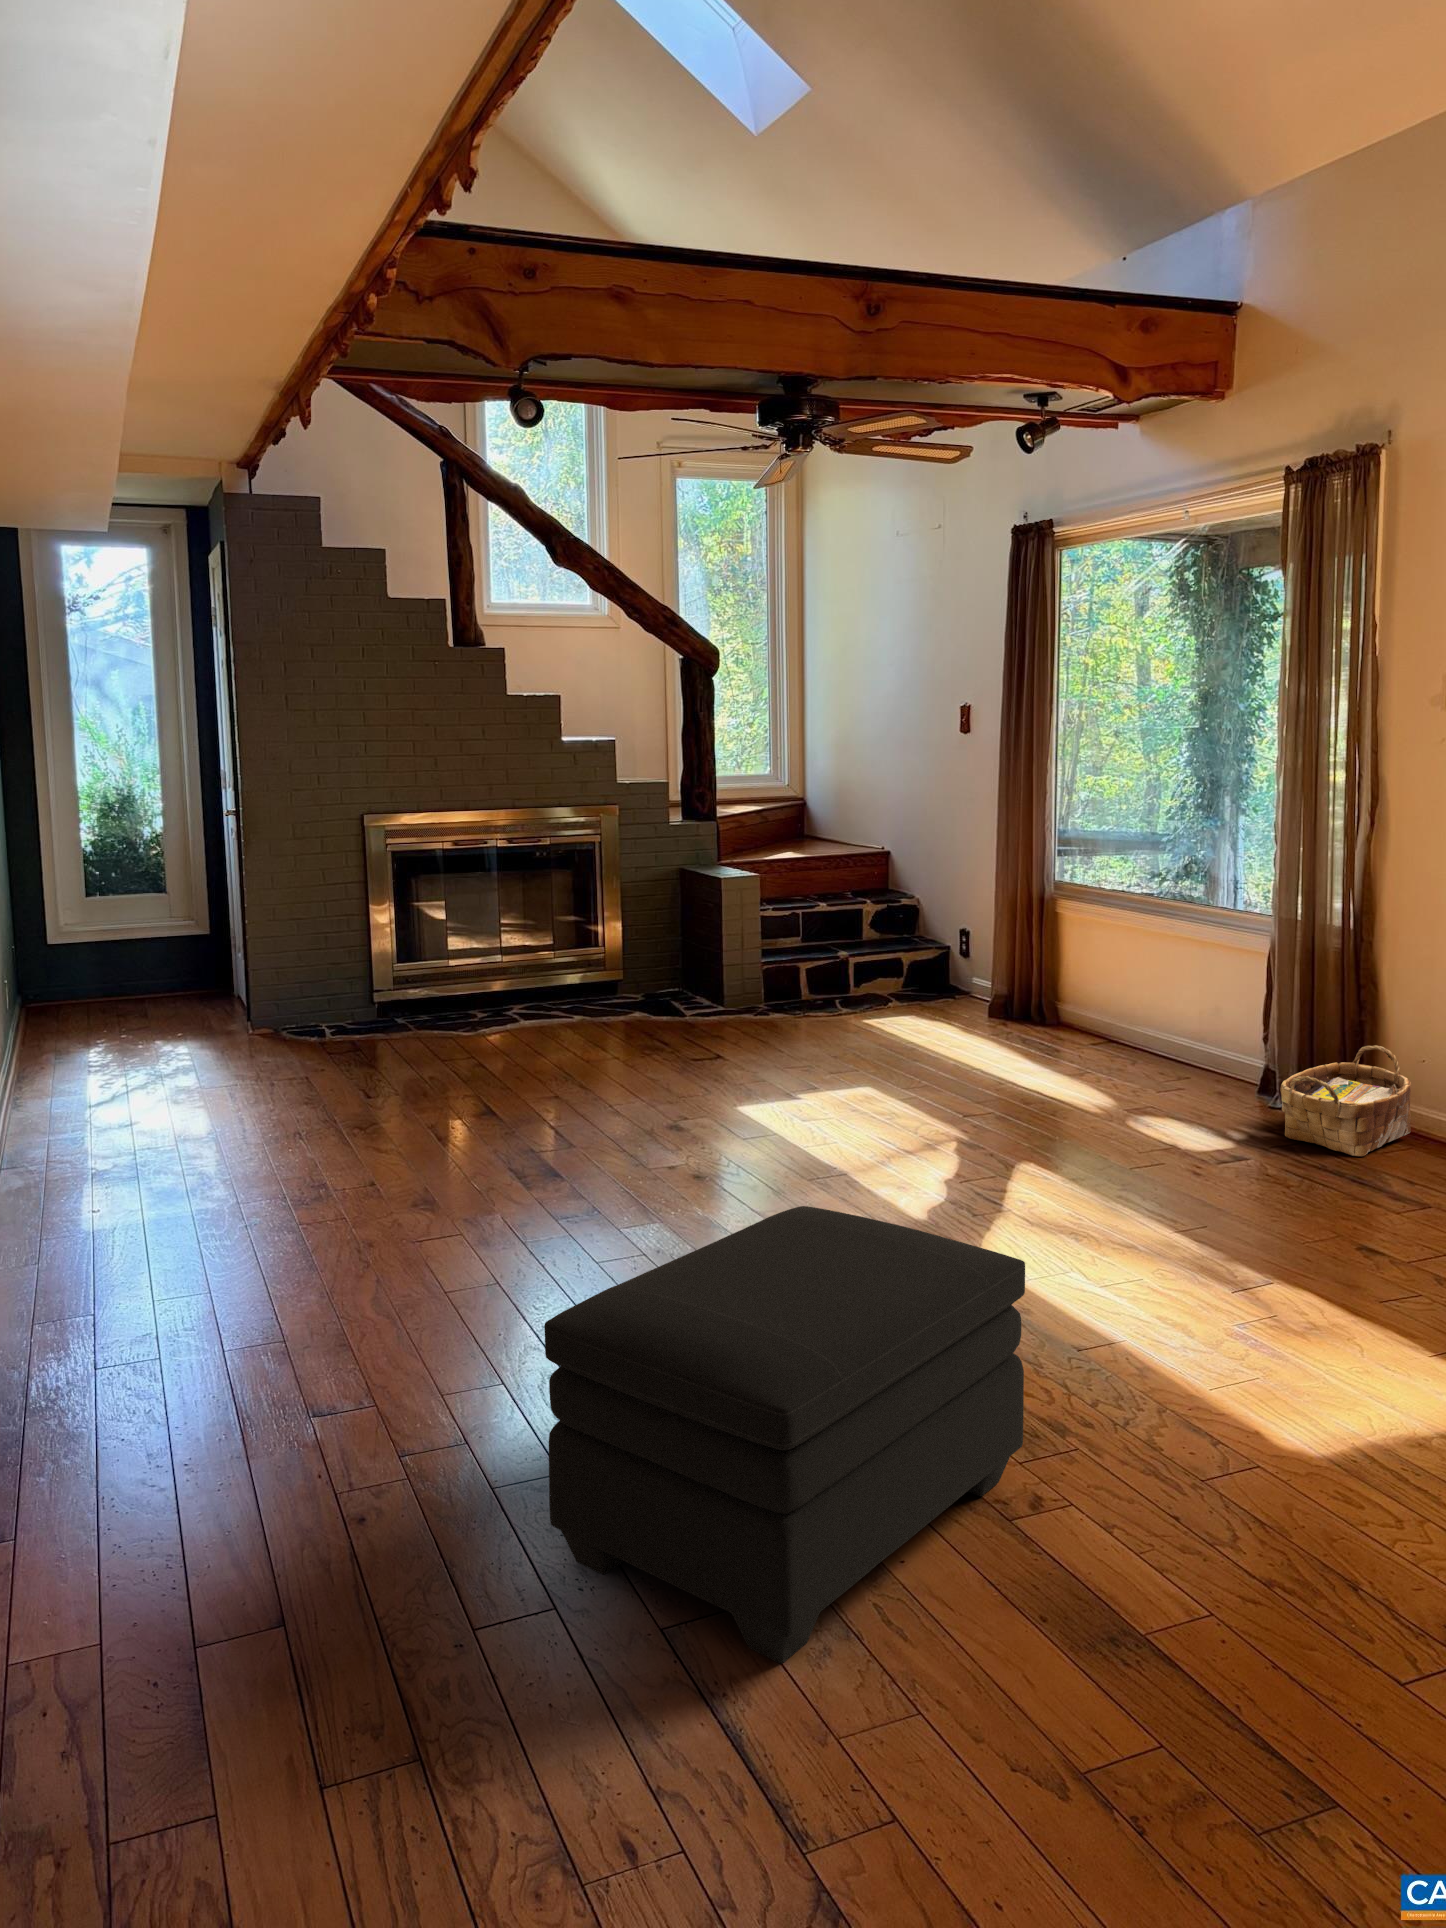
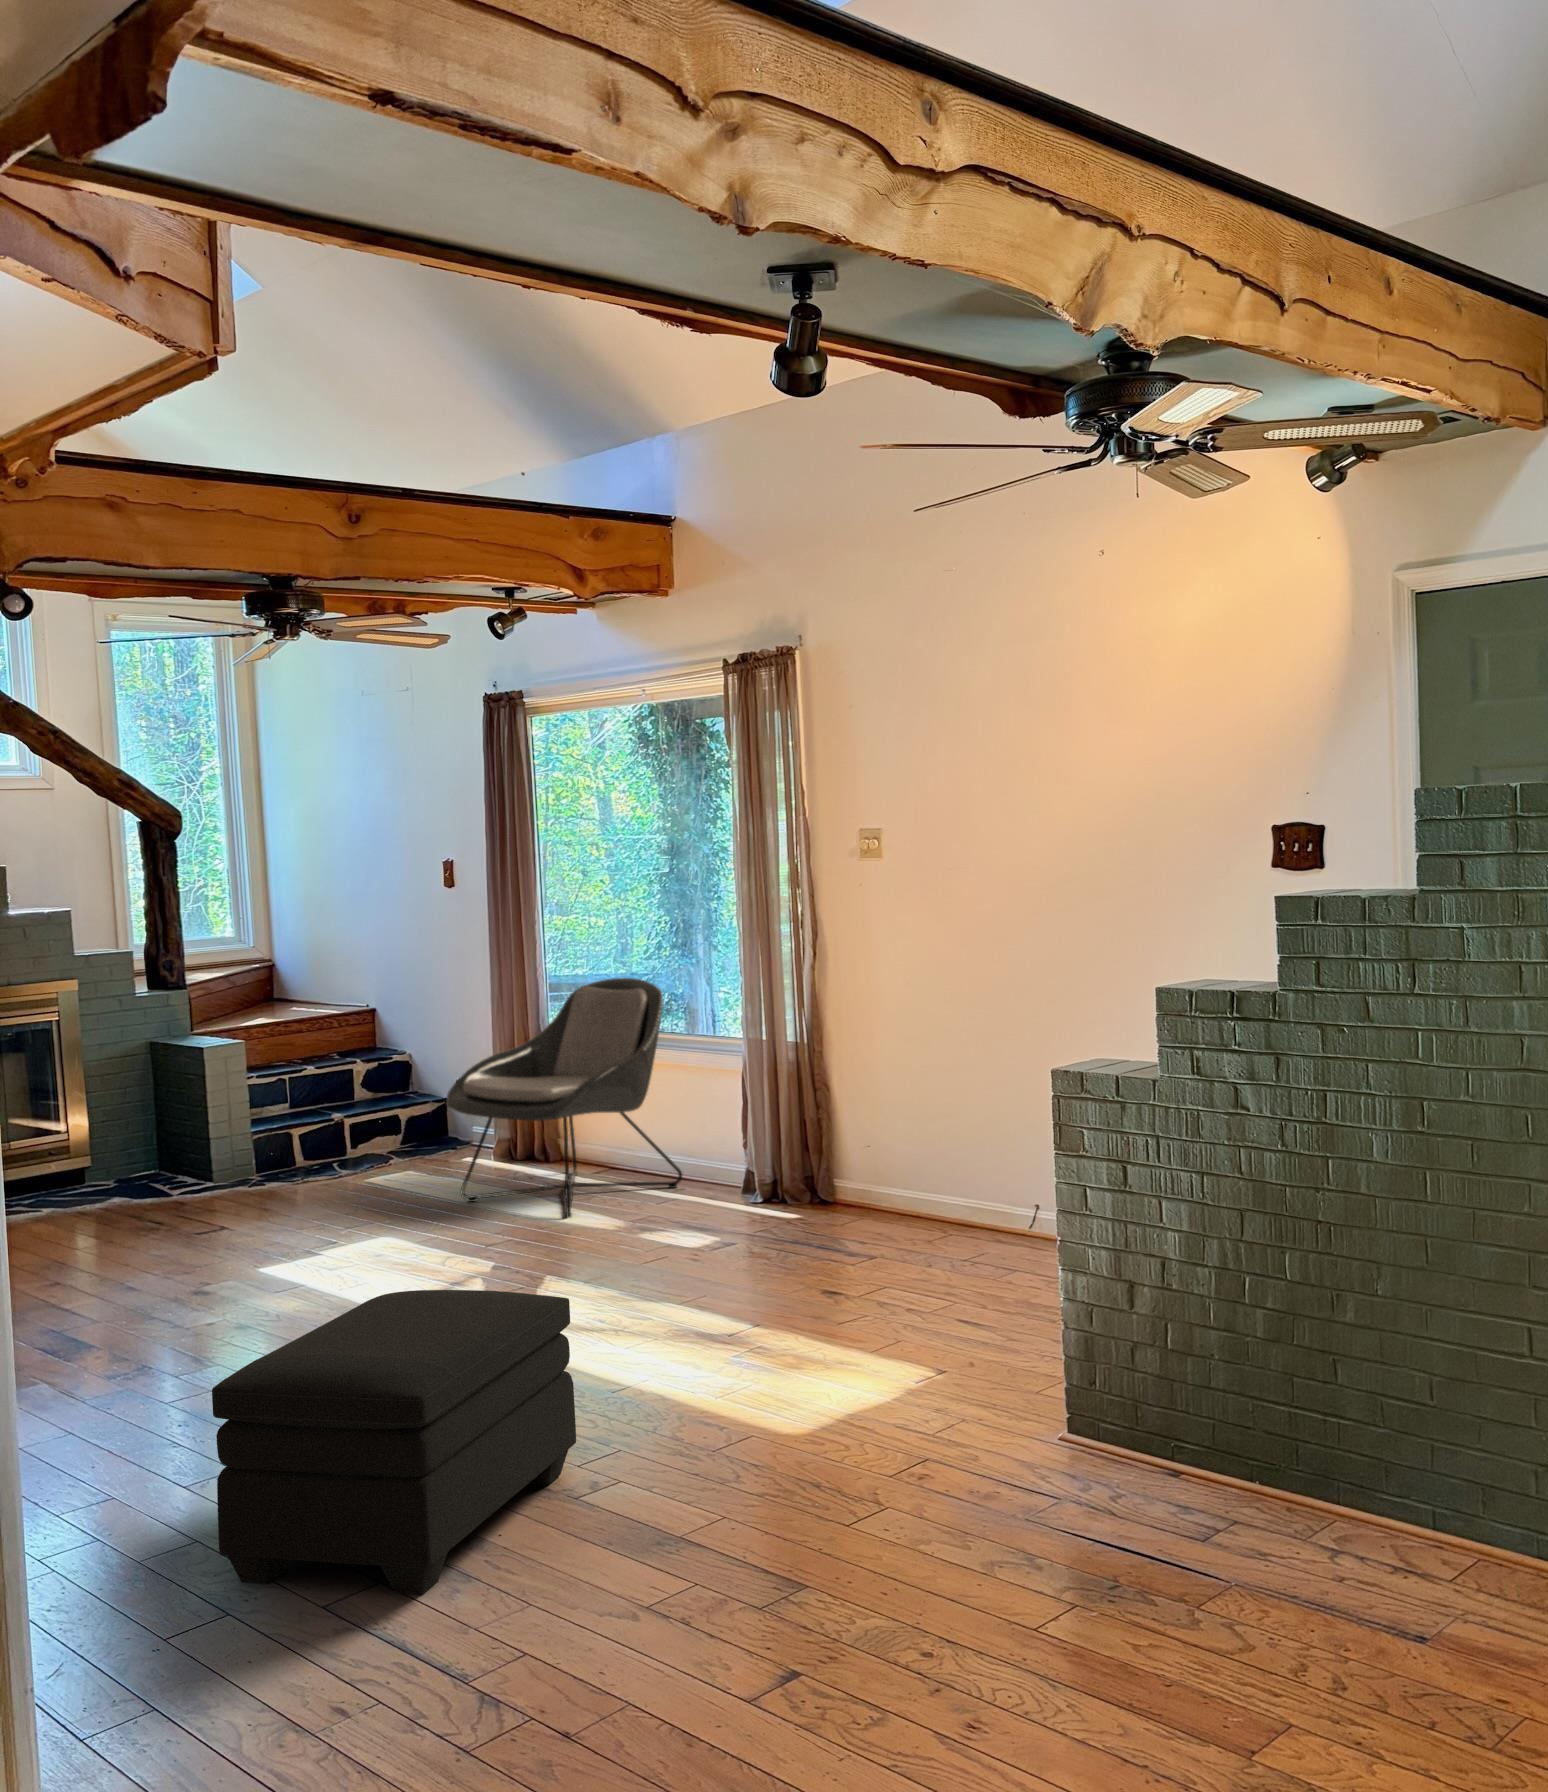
lounge chair: none [939,841,1187,1093] -> present [446,978,682,1218]
woven basket: present [1280,1045,1411,1156] -> none [759,1136,864,1230]

